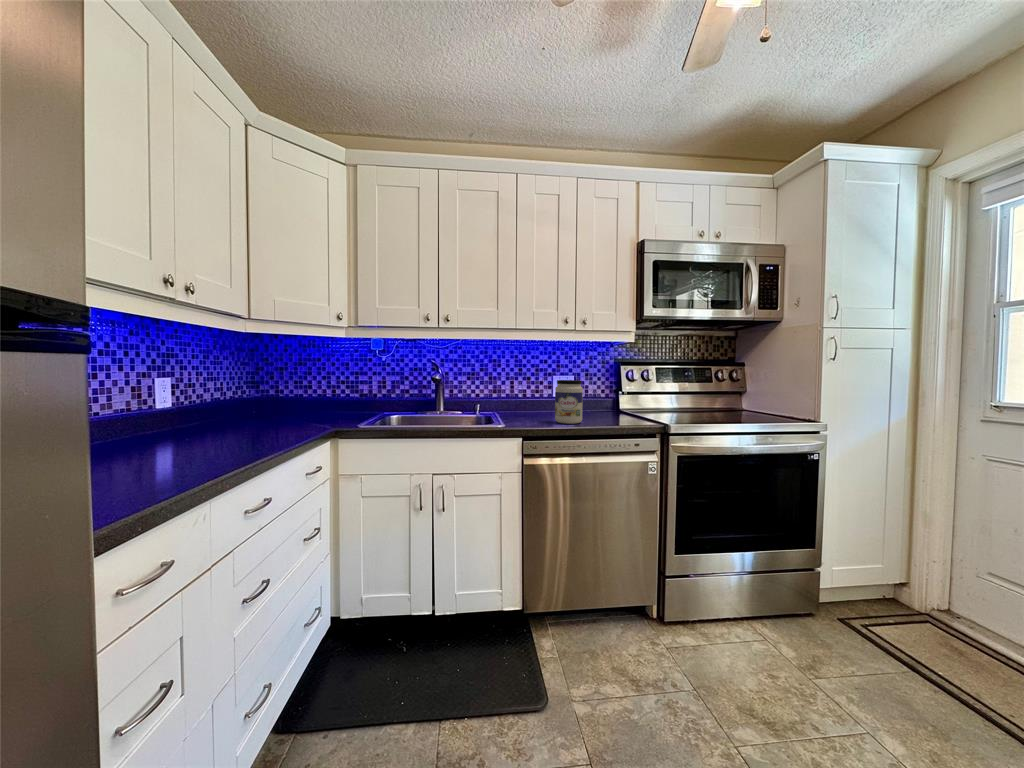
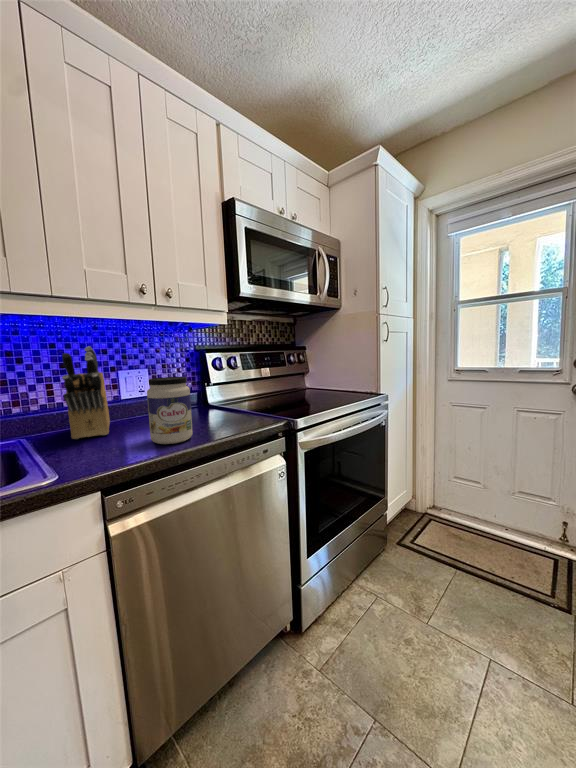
knife block: none [514,358,544,416] -> present [62,347,110,439]

